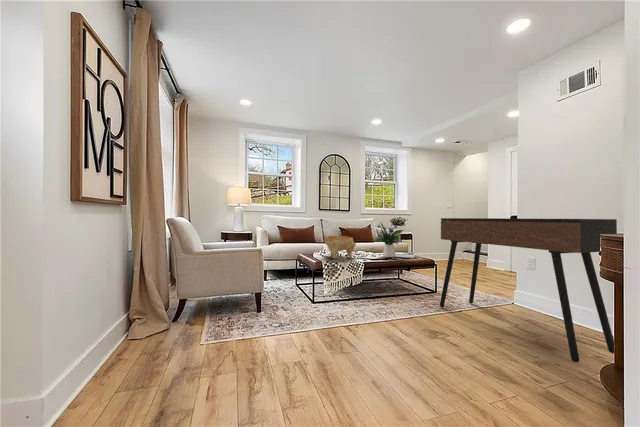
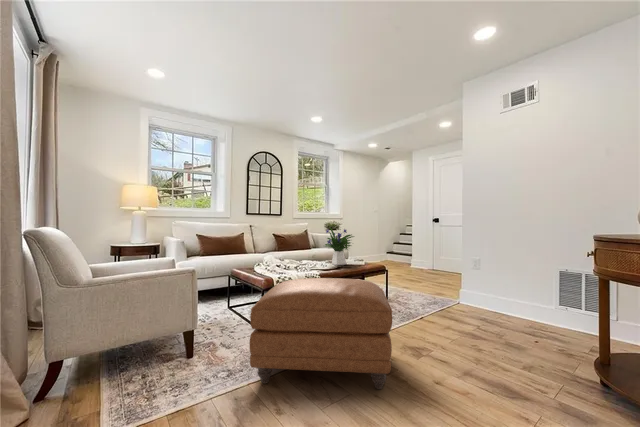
console table: present [440,218,617,362] -> none [400,217,581,365]
decorative bowl: present [325,236,356,259] -> none [268,244,305,272]
ottoman: none [292,263,405,350] -> present [250,278,392,389]

